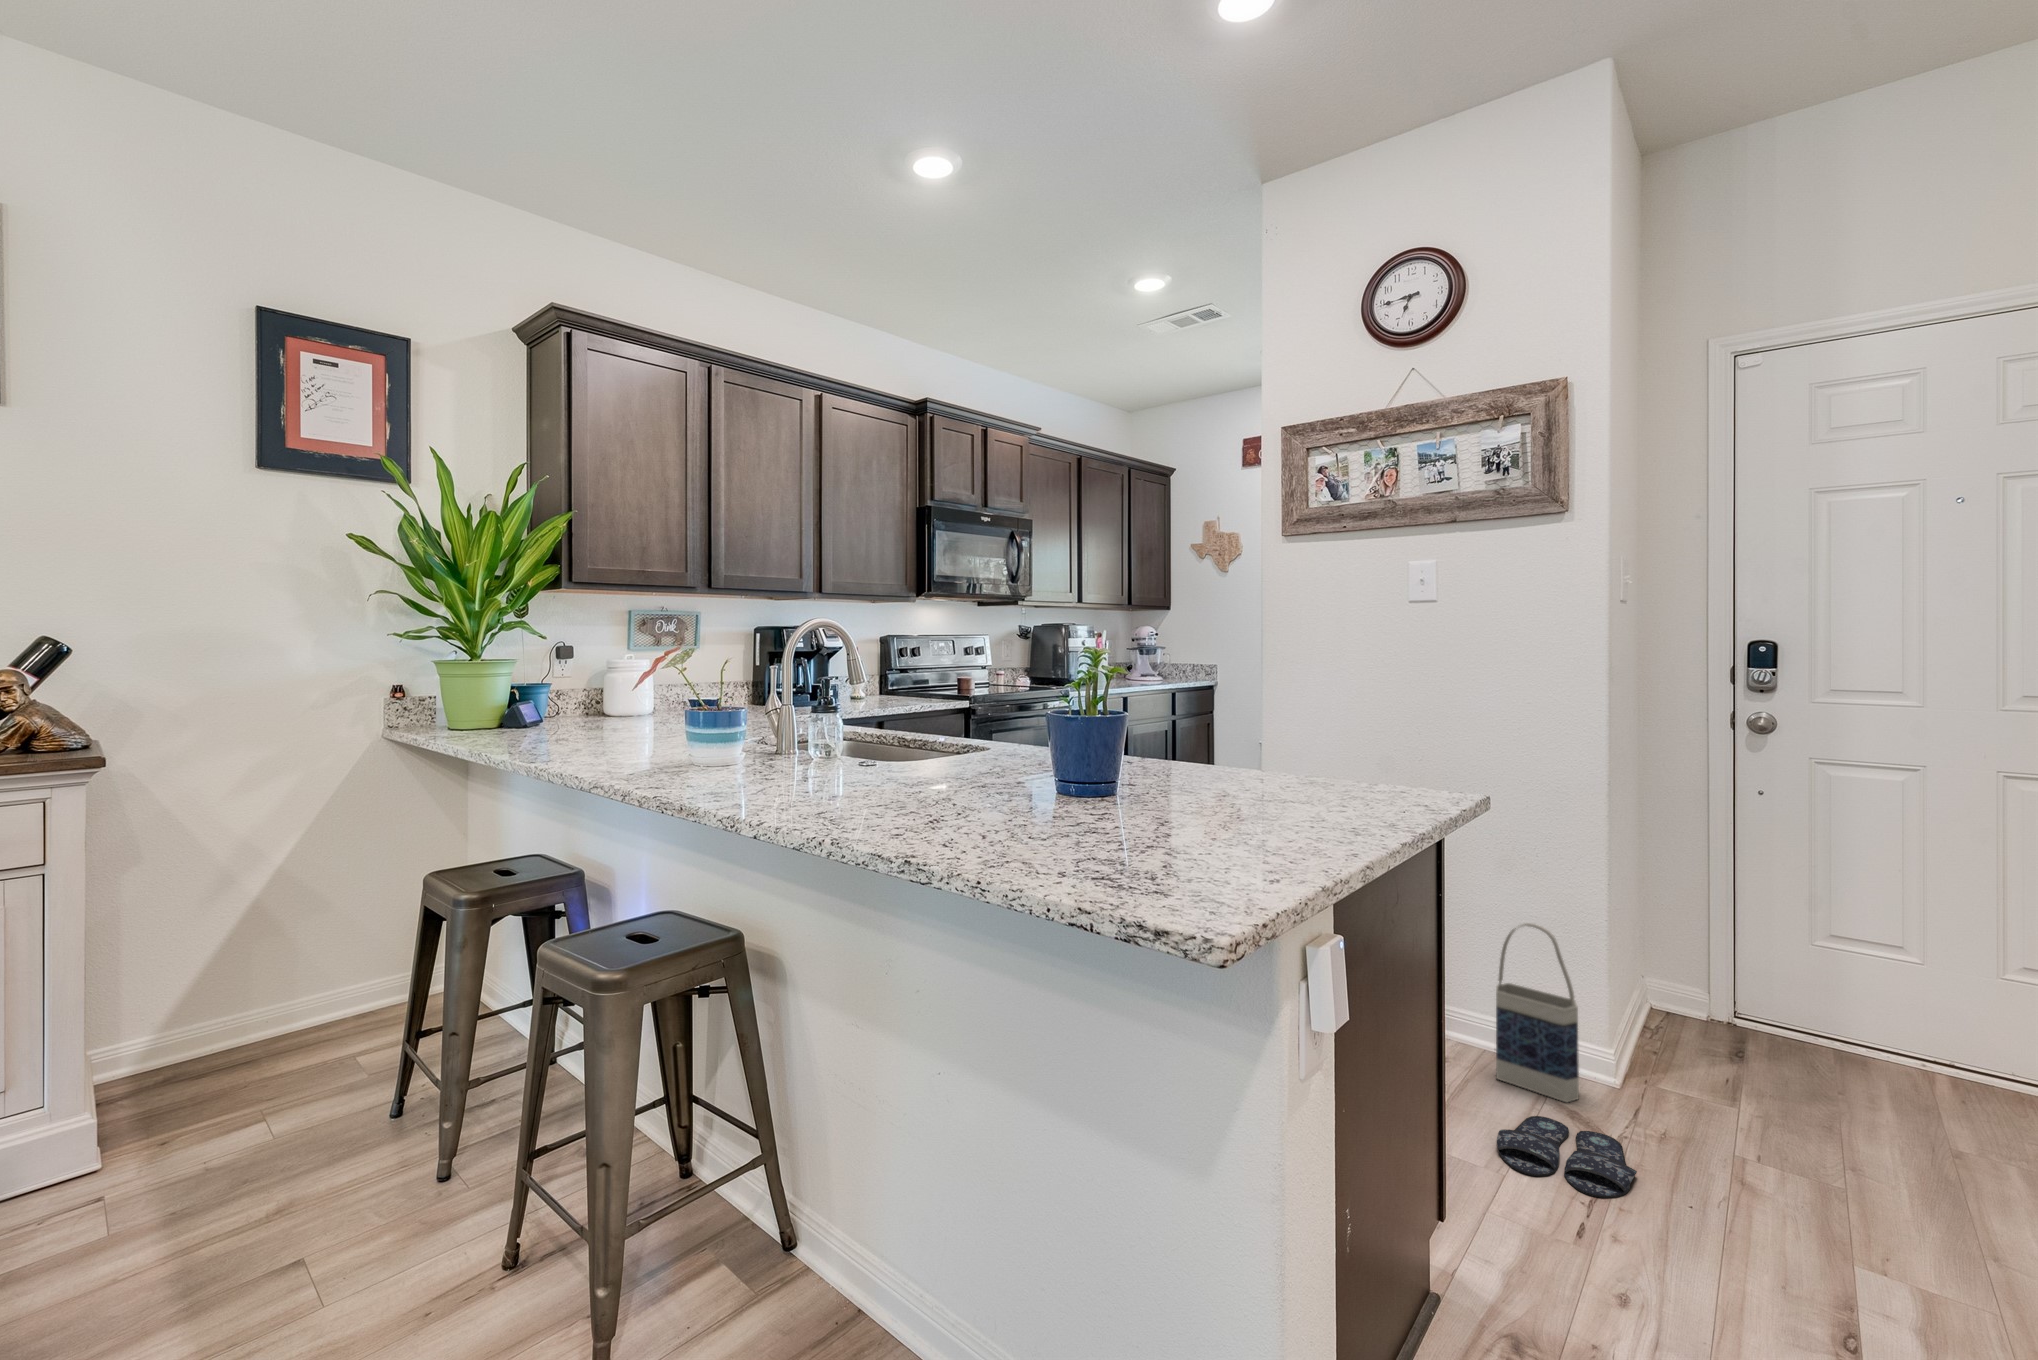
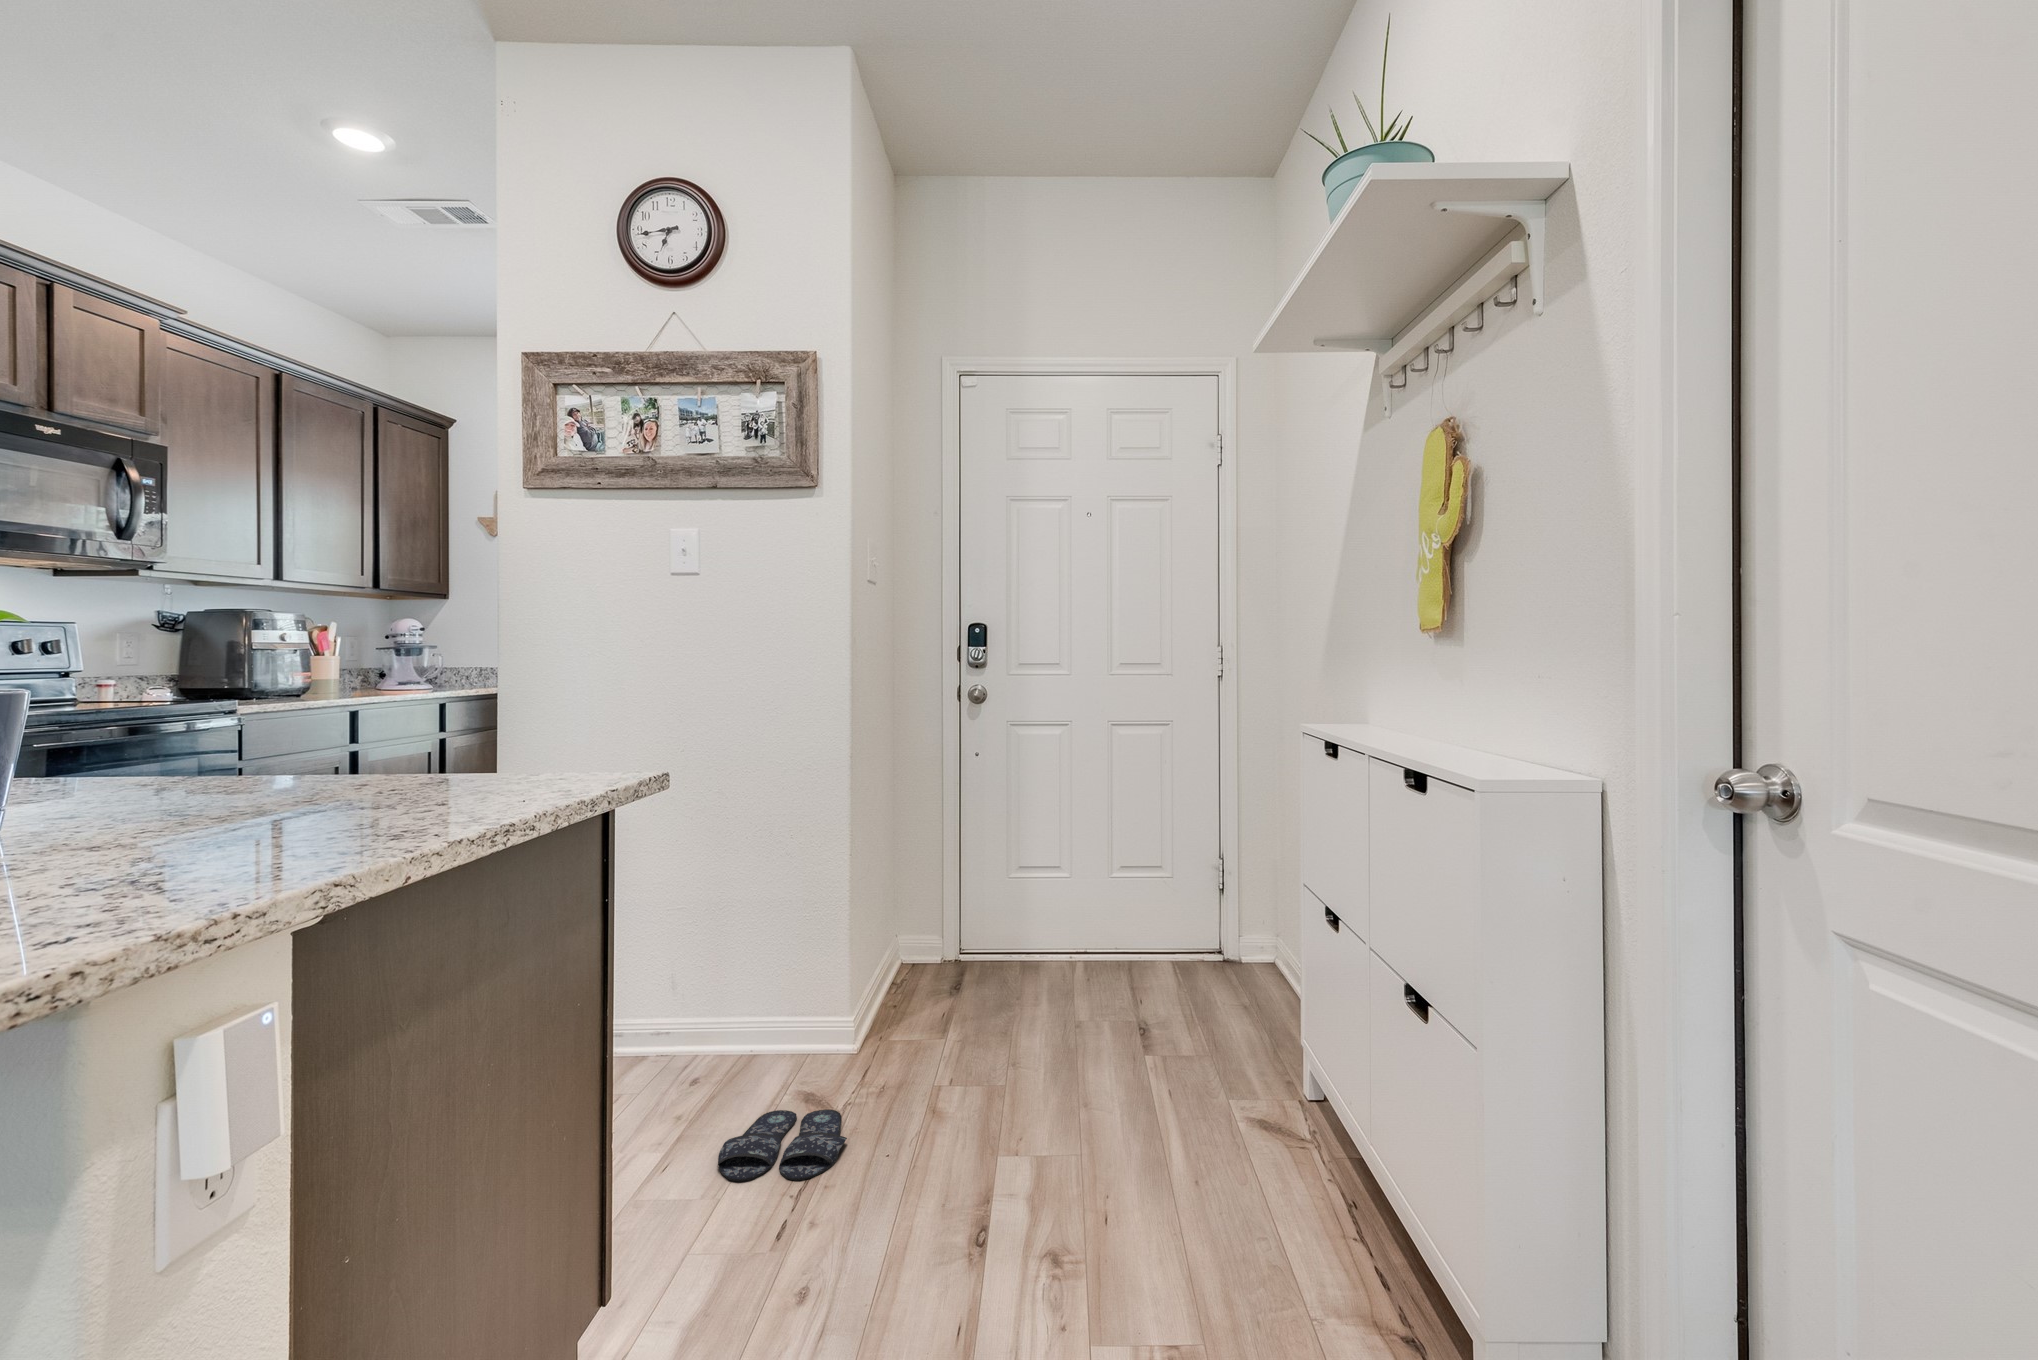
bag: present [1496,923,1579,1102] -> none [740,909,817,1088]

